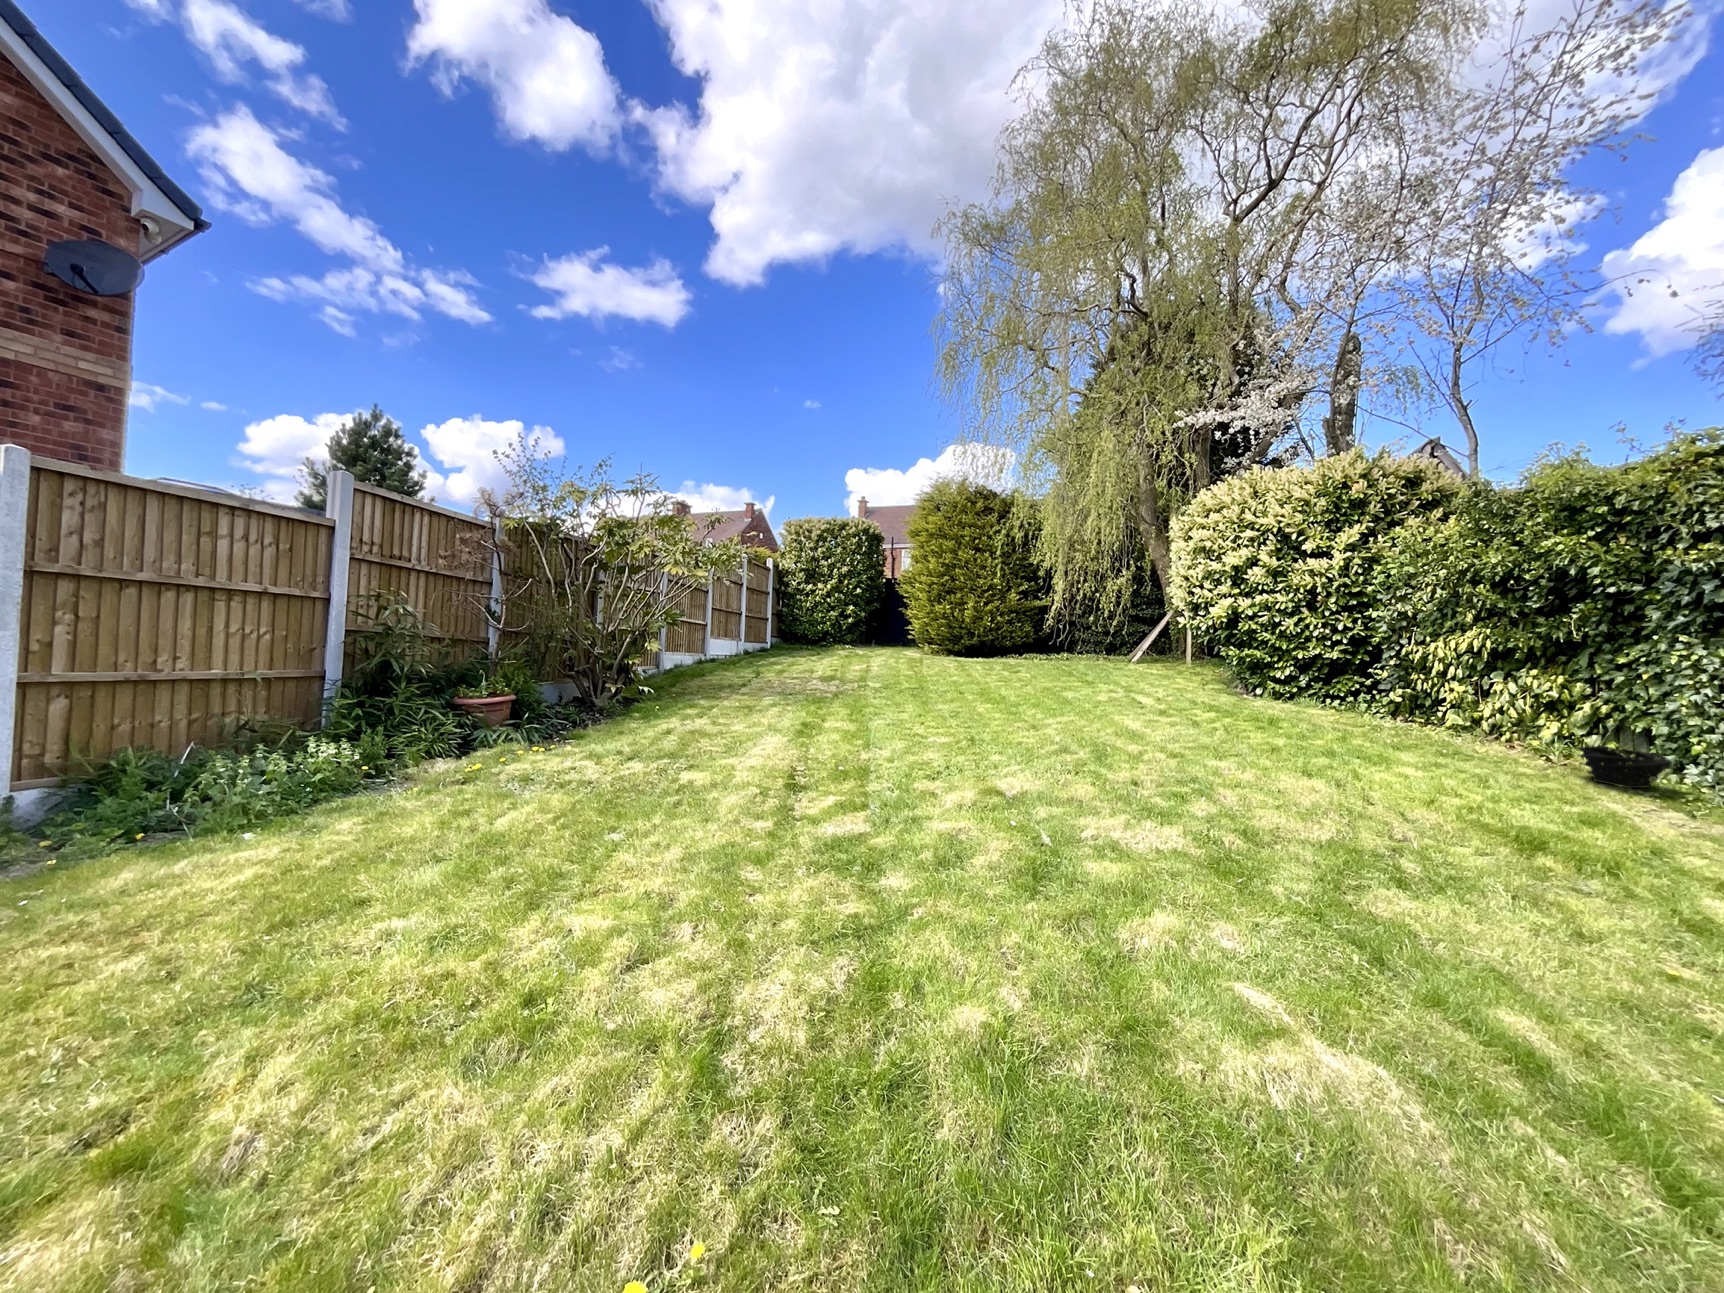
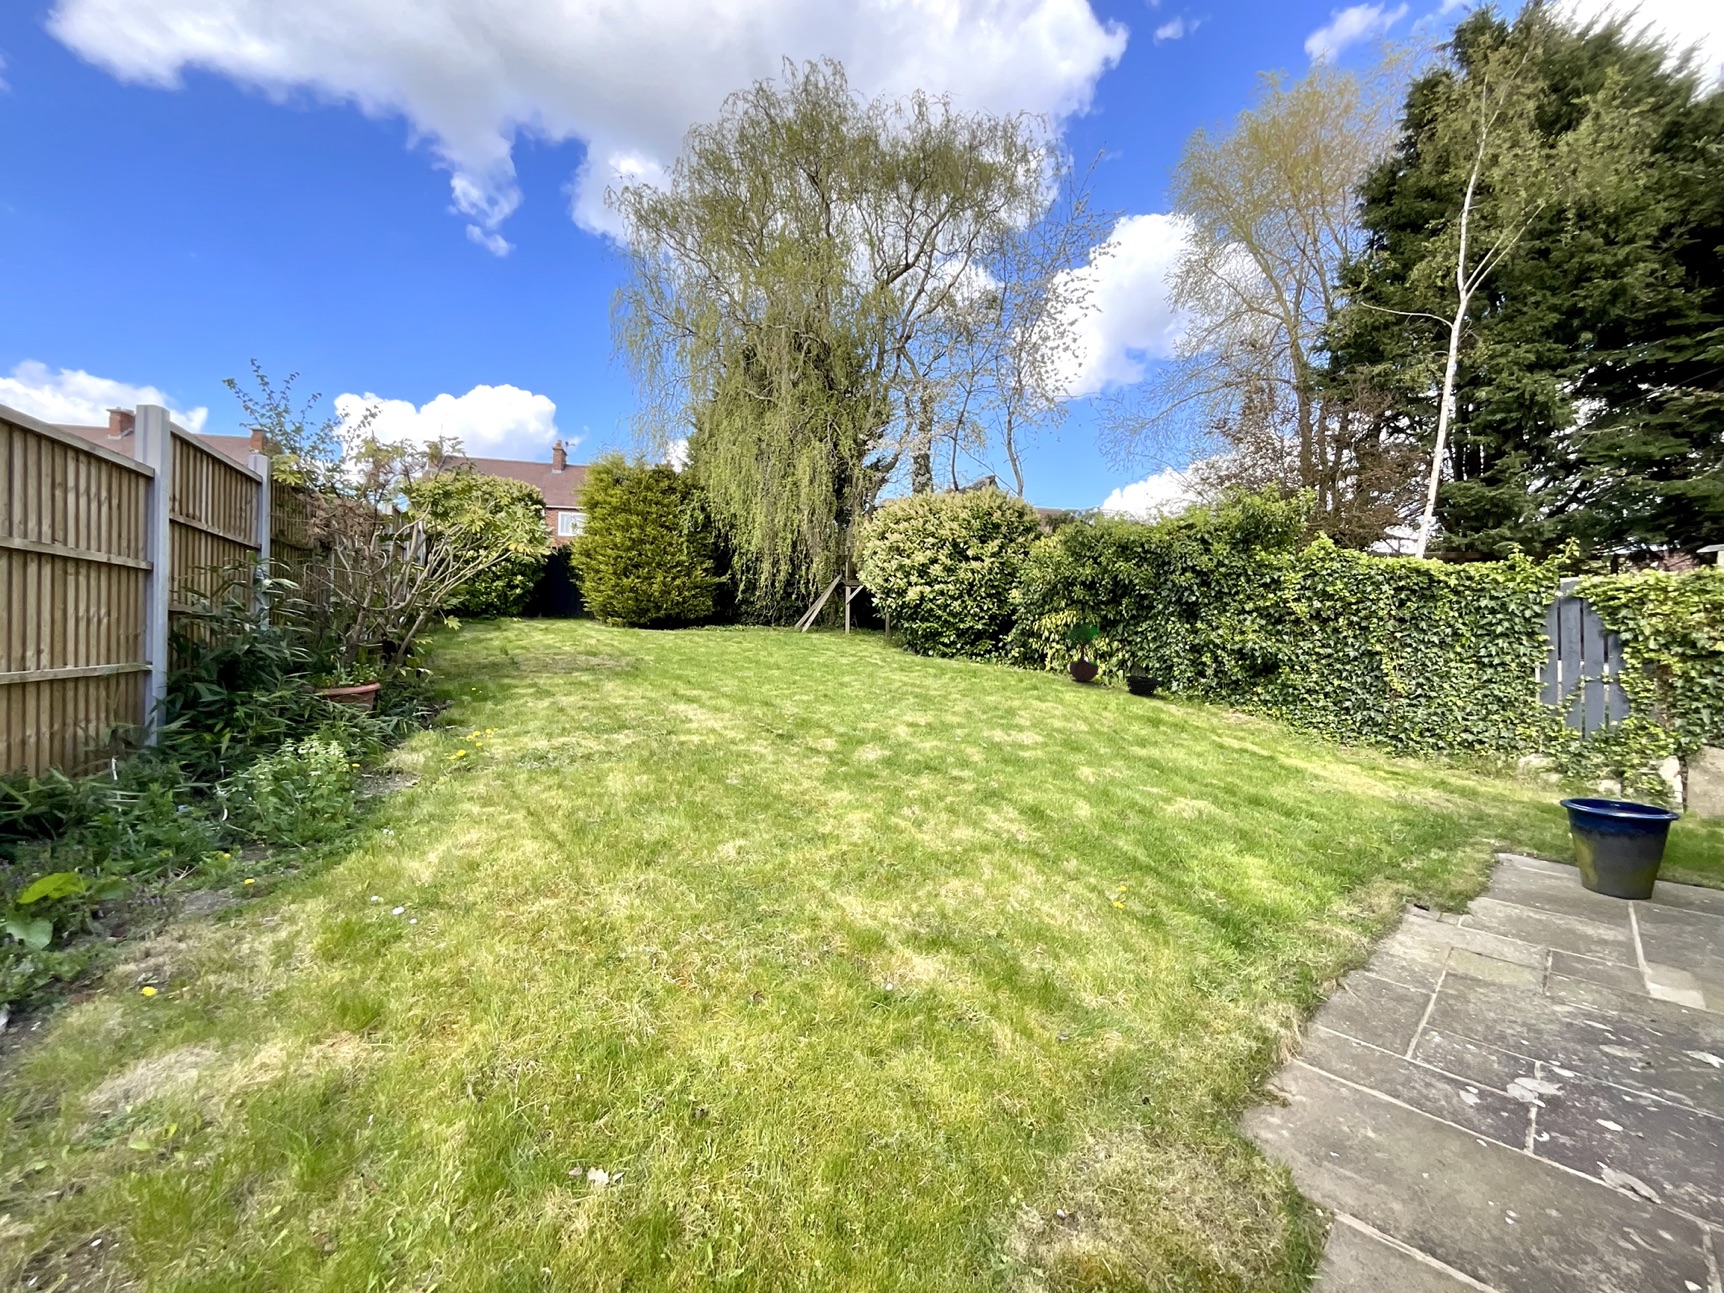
potted tree: none [1442,639,1531,750] -> present [1066,622,1100,681]

